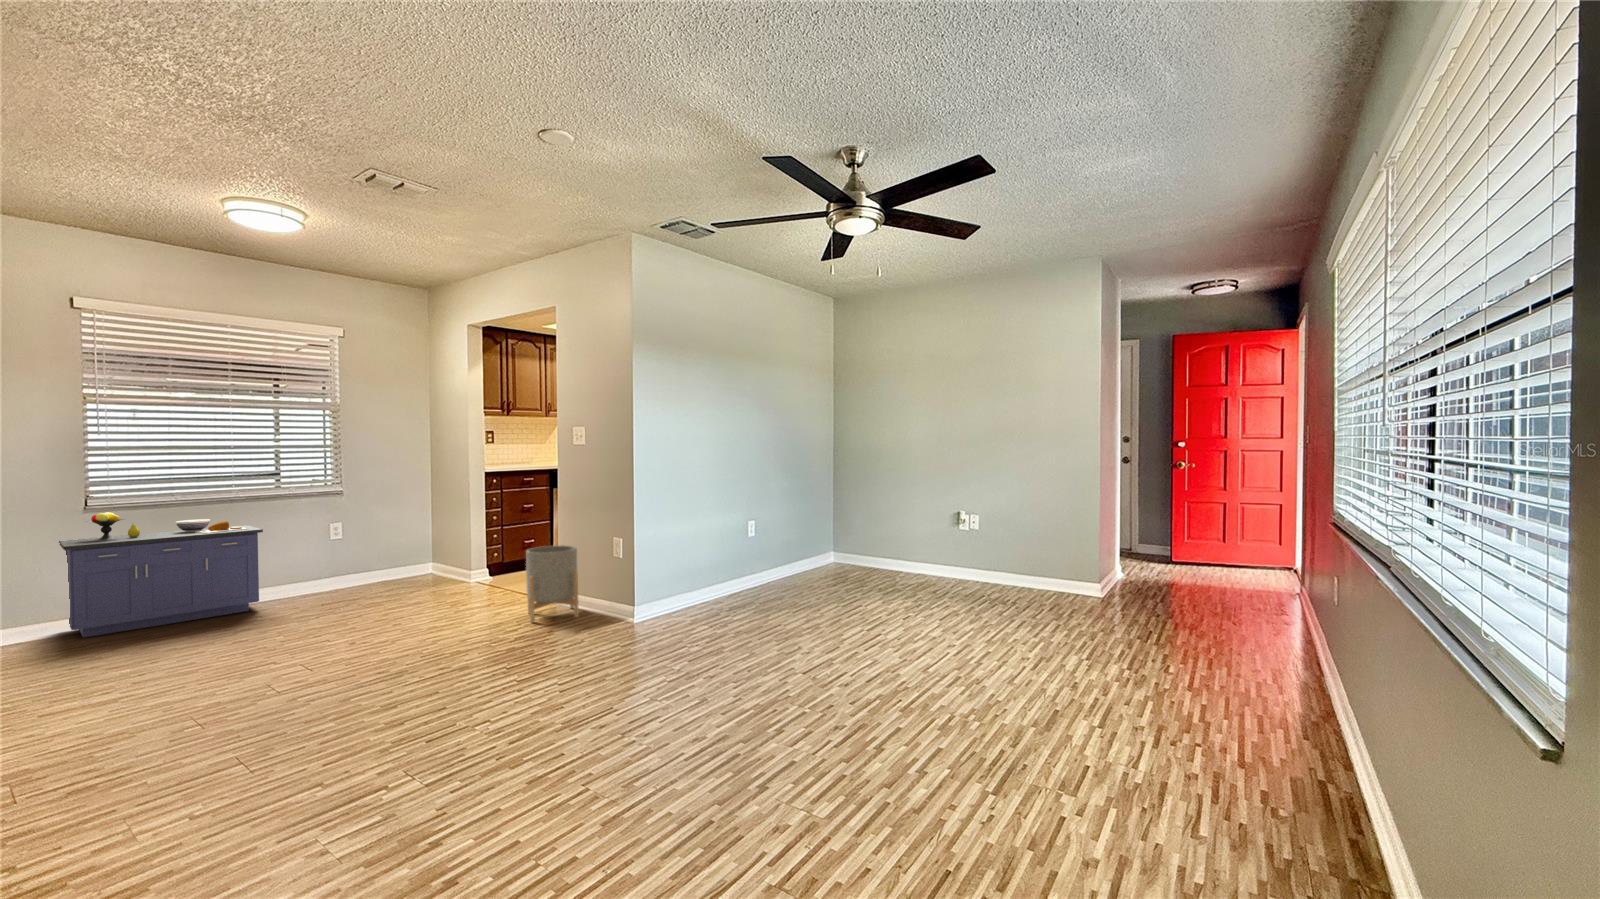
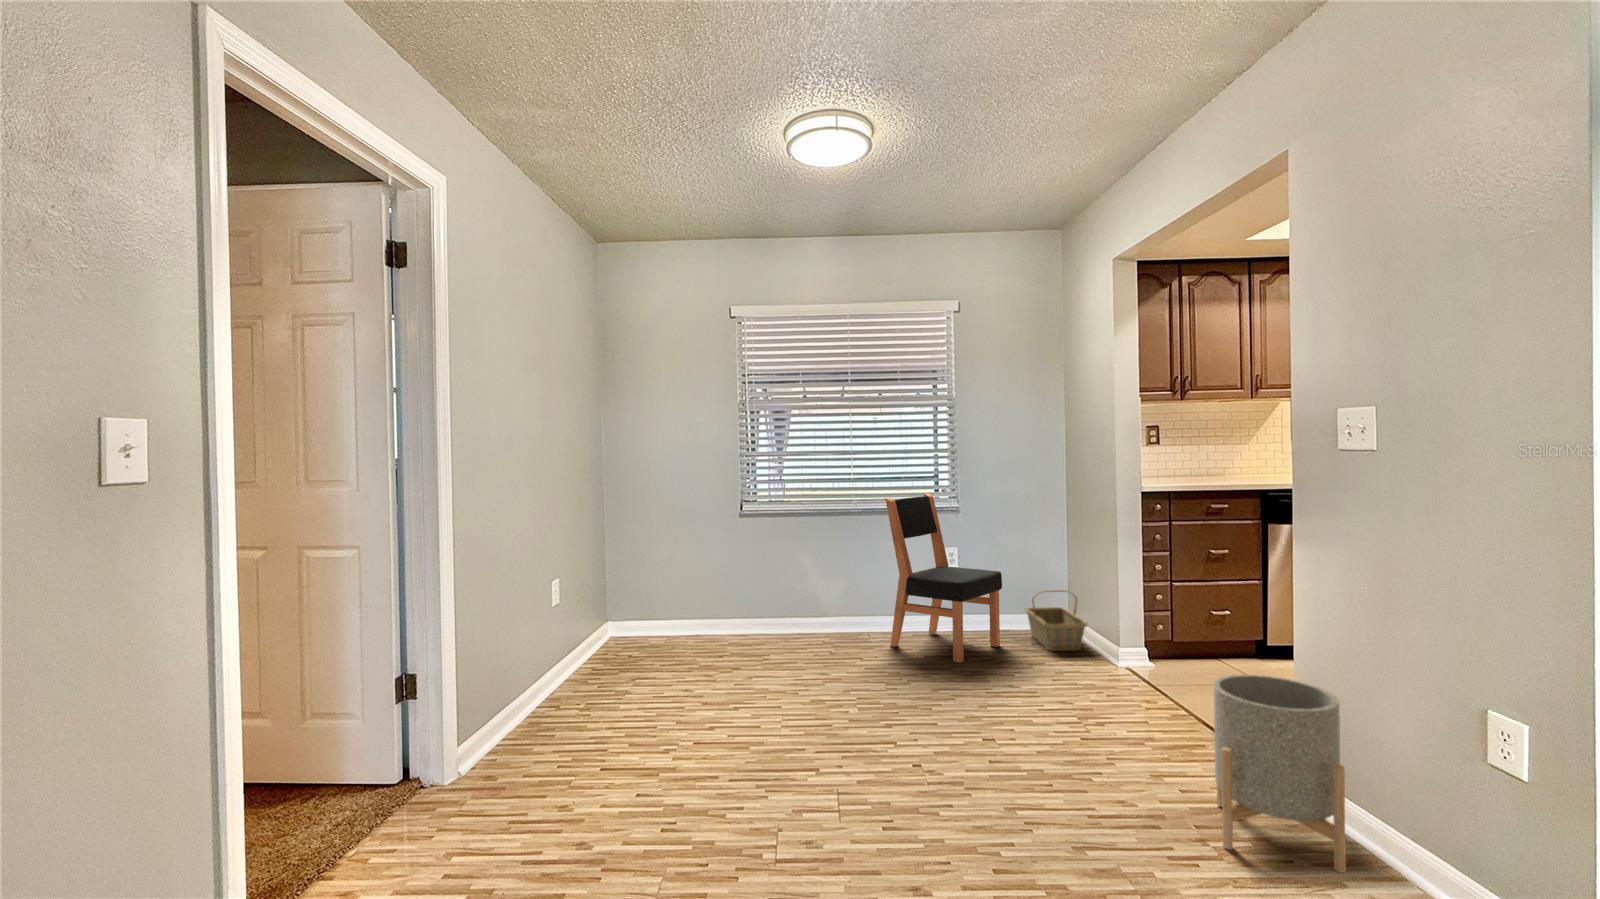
dining chair: none [281,480,385,601] -> present [885,493,1002,662]
storage cabinet: present [59,512,263,637] -> none [697,522,862,656]
basket: none [401,542,449,583] -> present [1025,590,1087,651]

